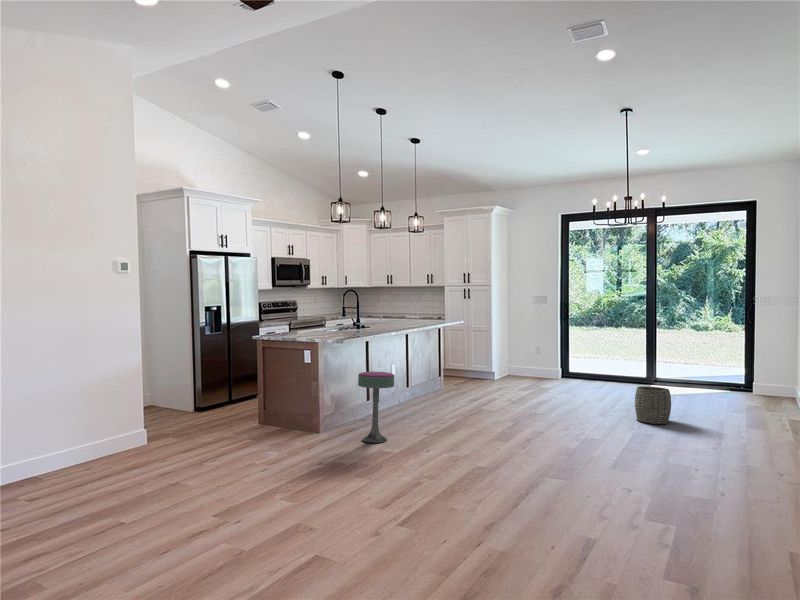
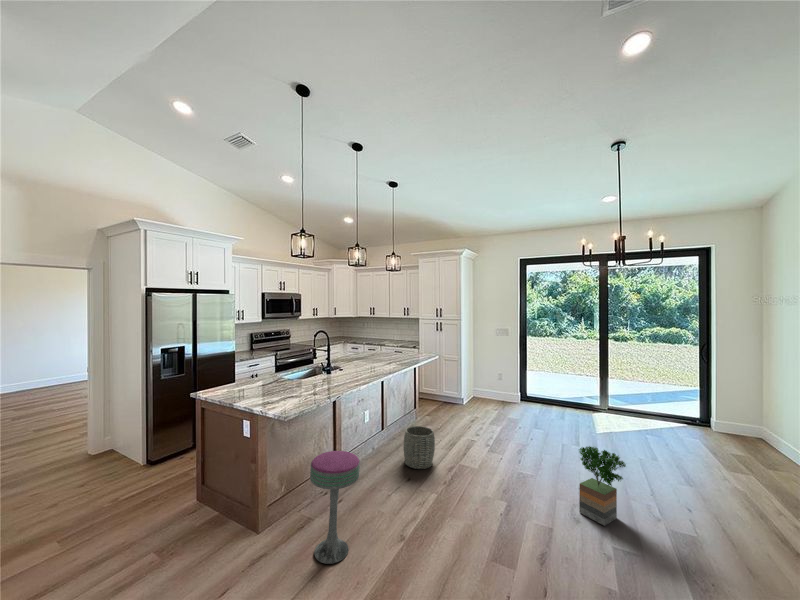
potted tree: none [573,375,610,432] -> present [579,446,626,526]
woven basket: present [635,386,671,424] -> present [403,426,435,469]

